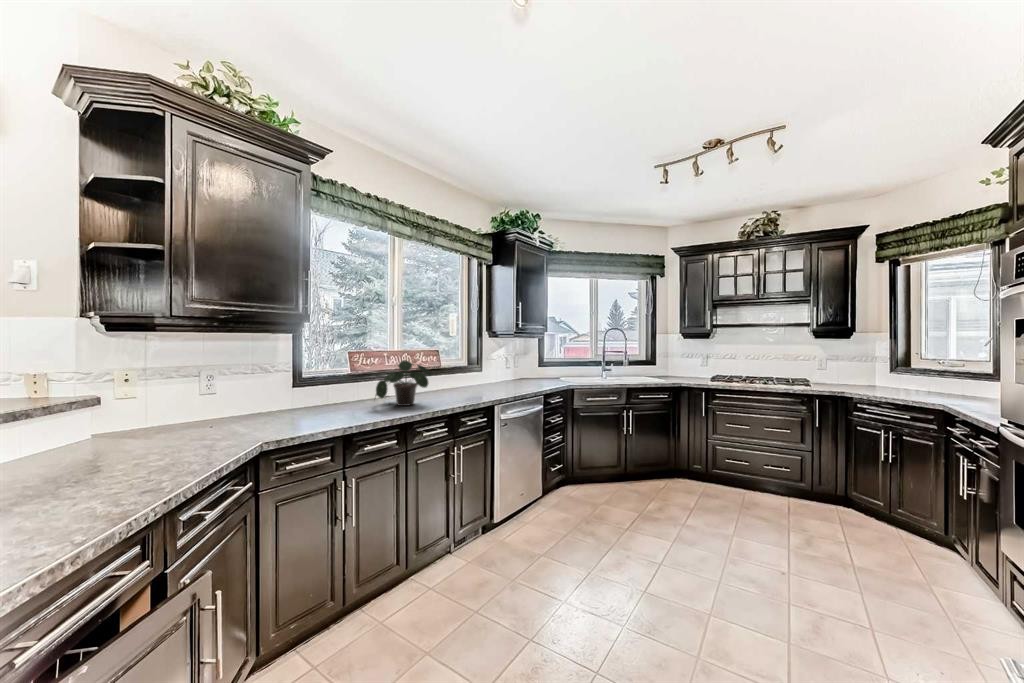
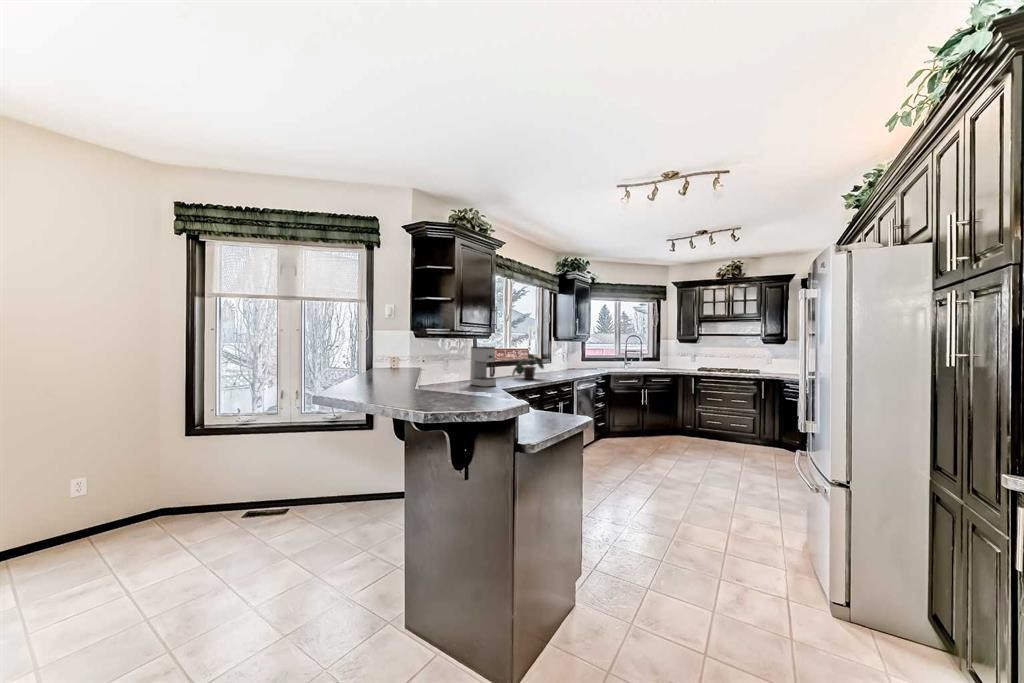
coffee maker: none [244,349,299,433] -> present [470,347,496,387]

